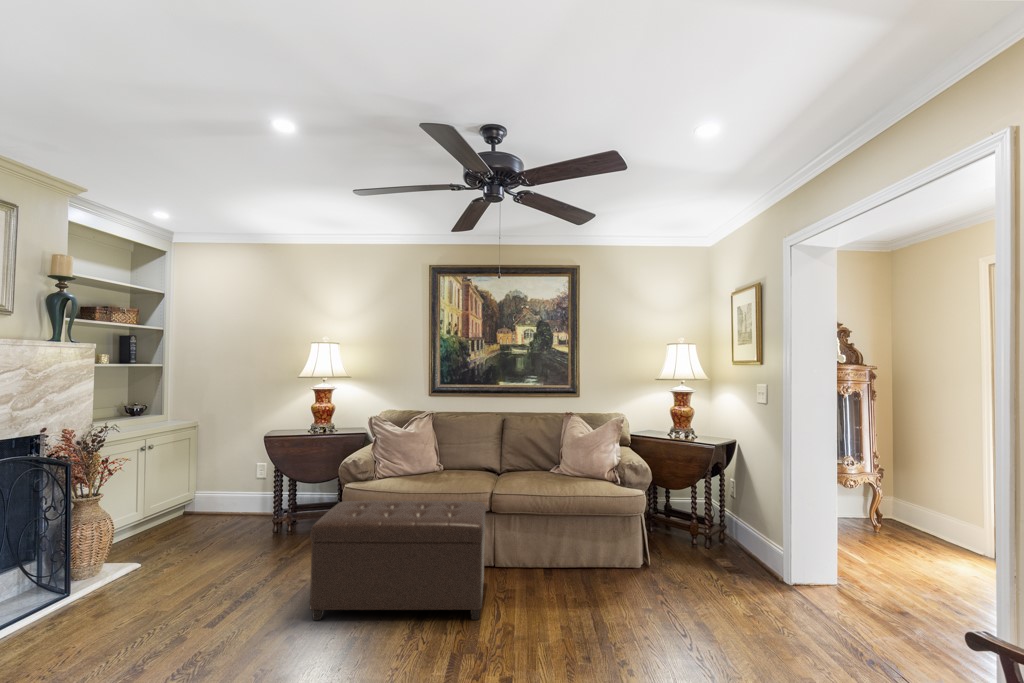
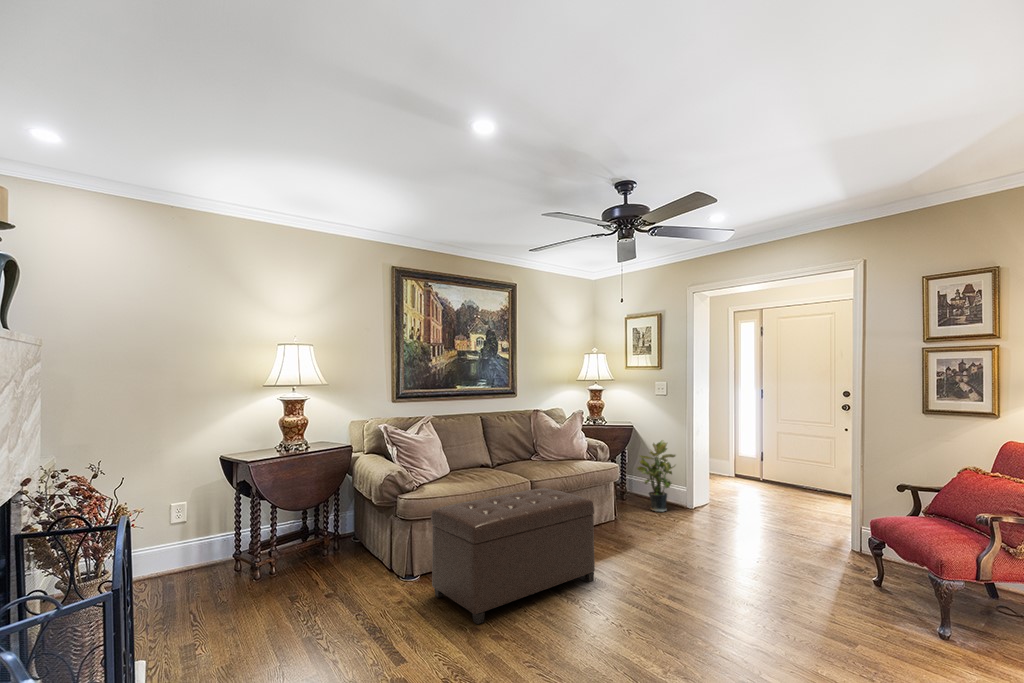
potted plant: none [702,468,757,568] -> present [637,440,675,512]

